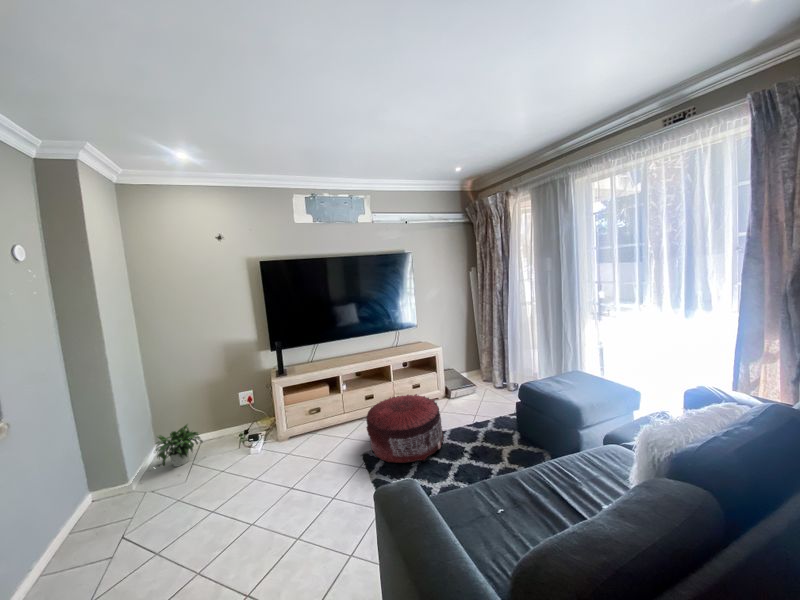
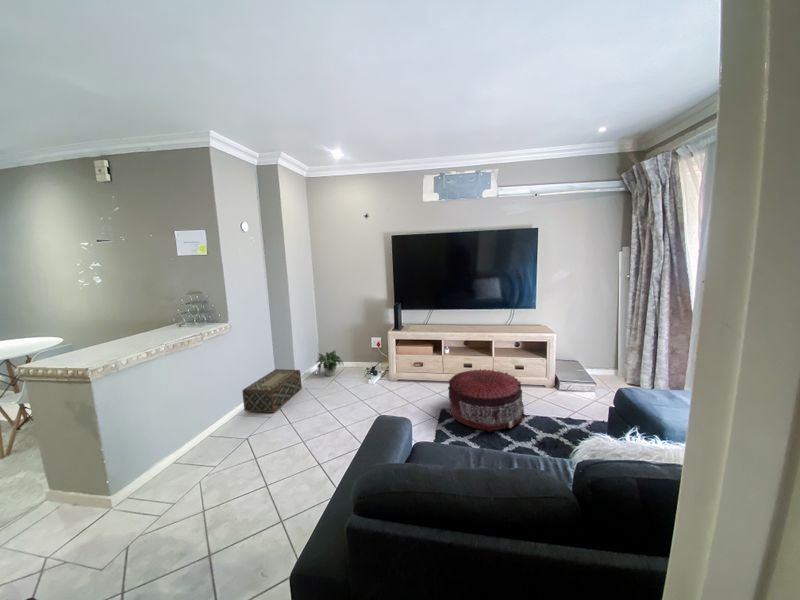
woven basket: none [12,473,138,594] -> present [242,369,302,413]

